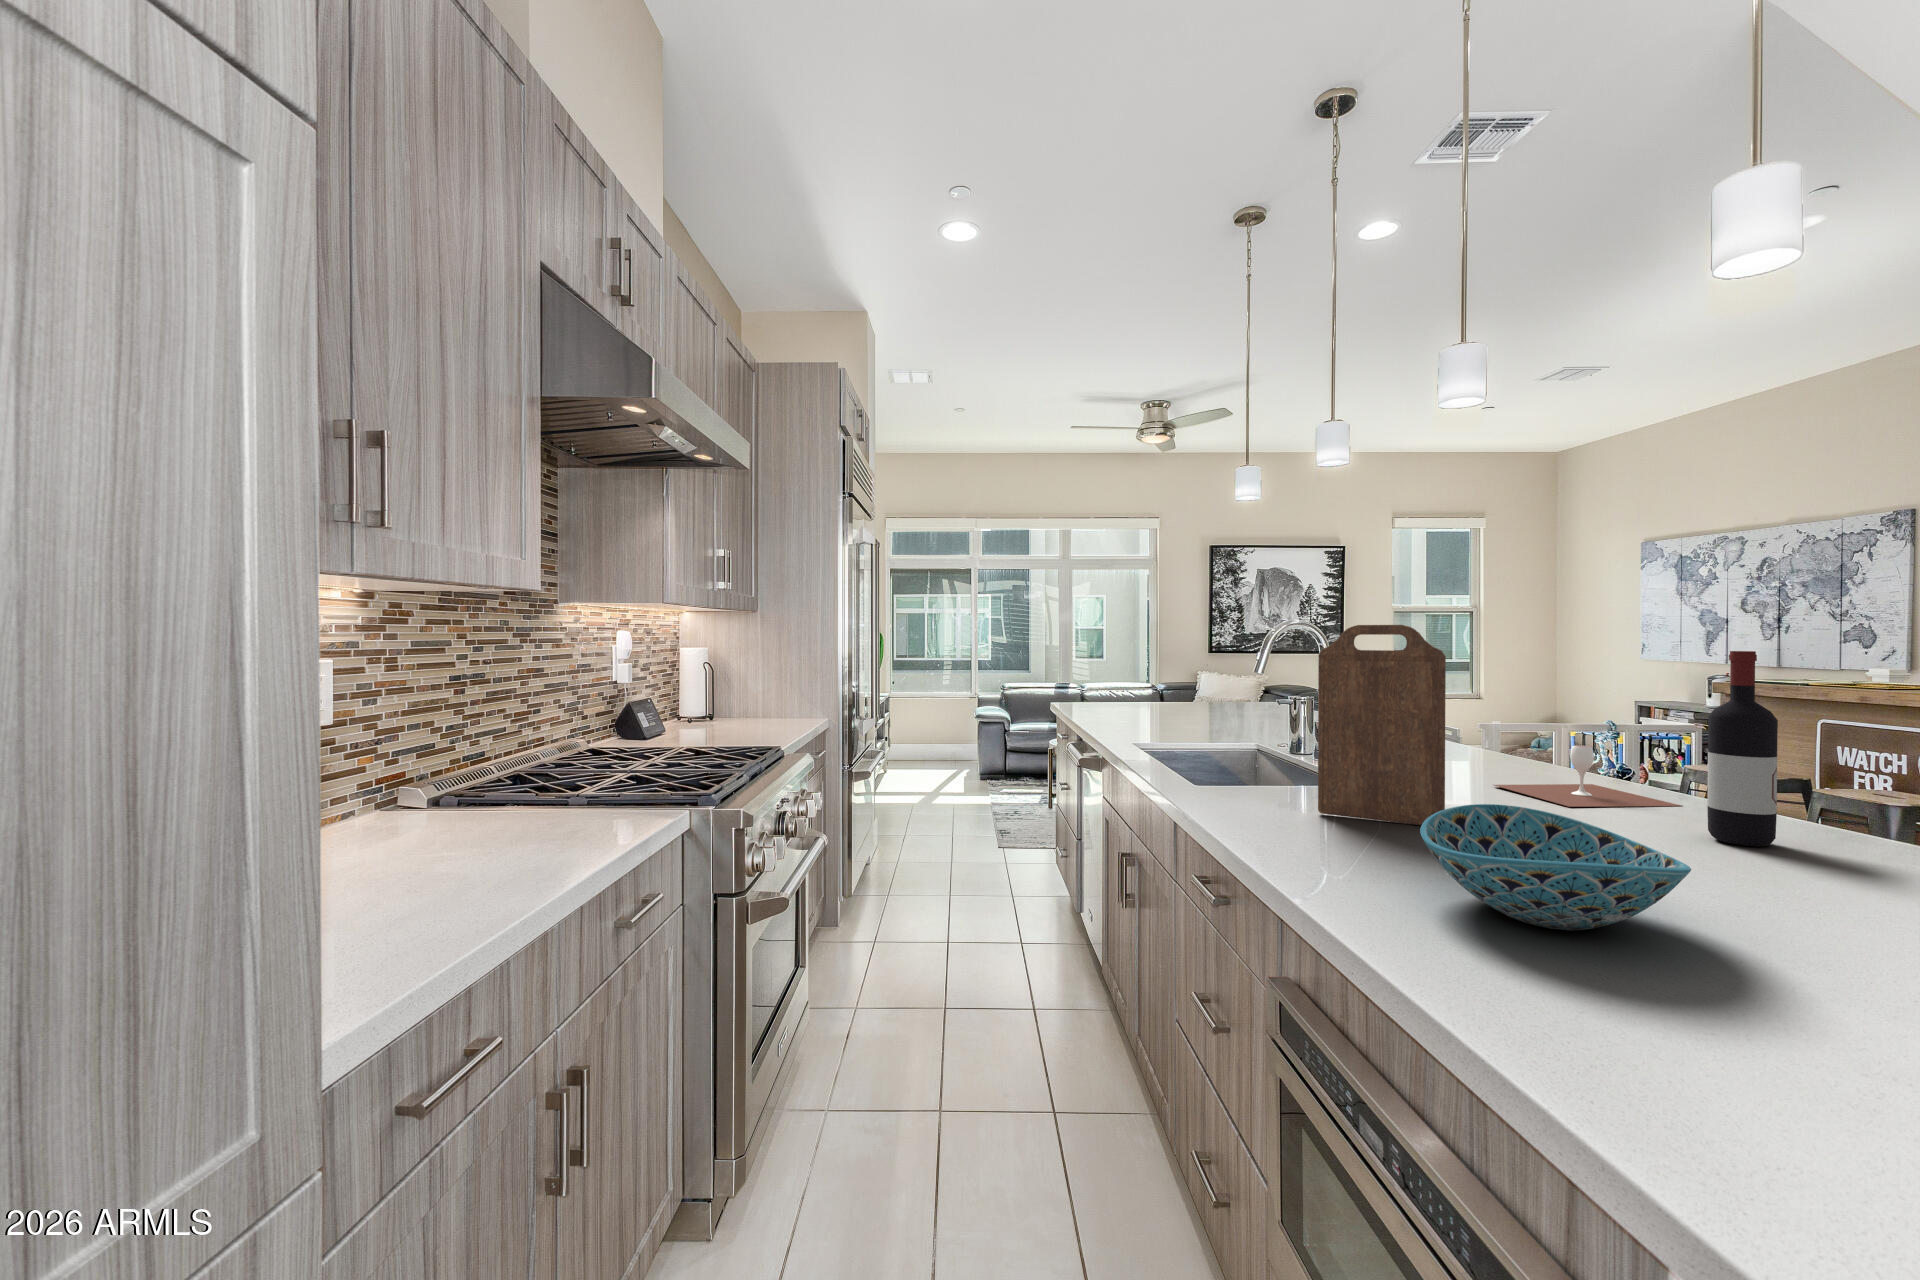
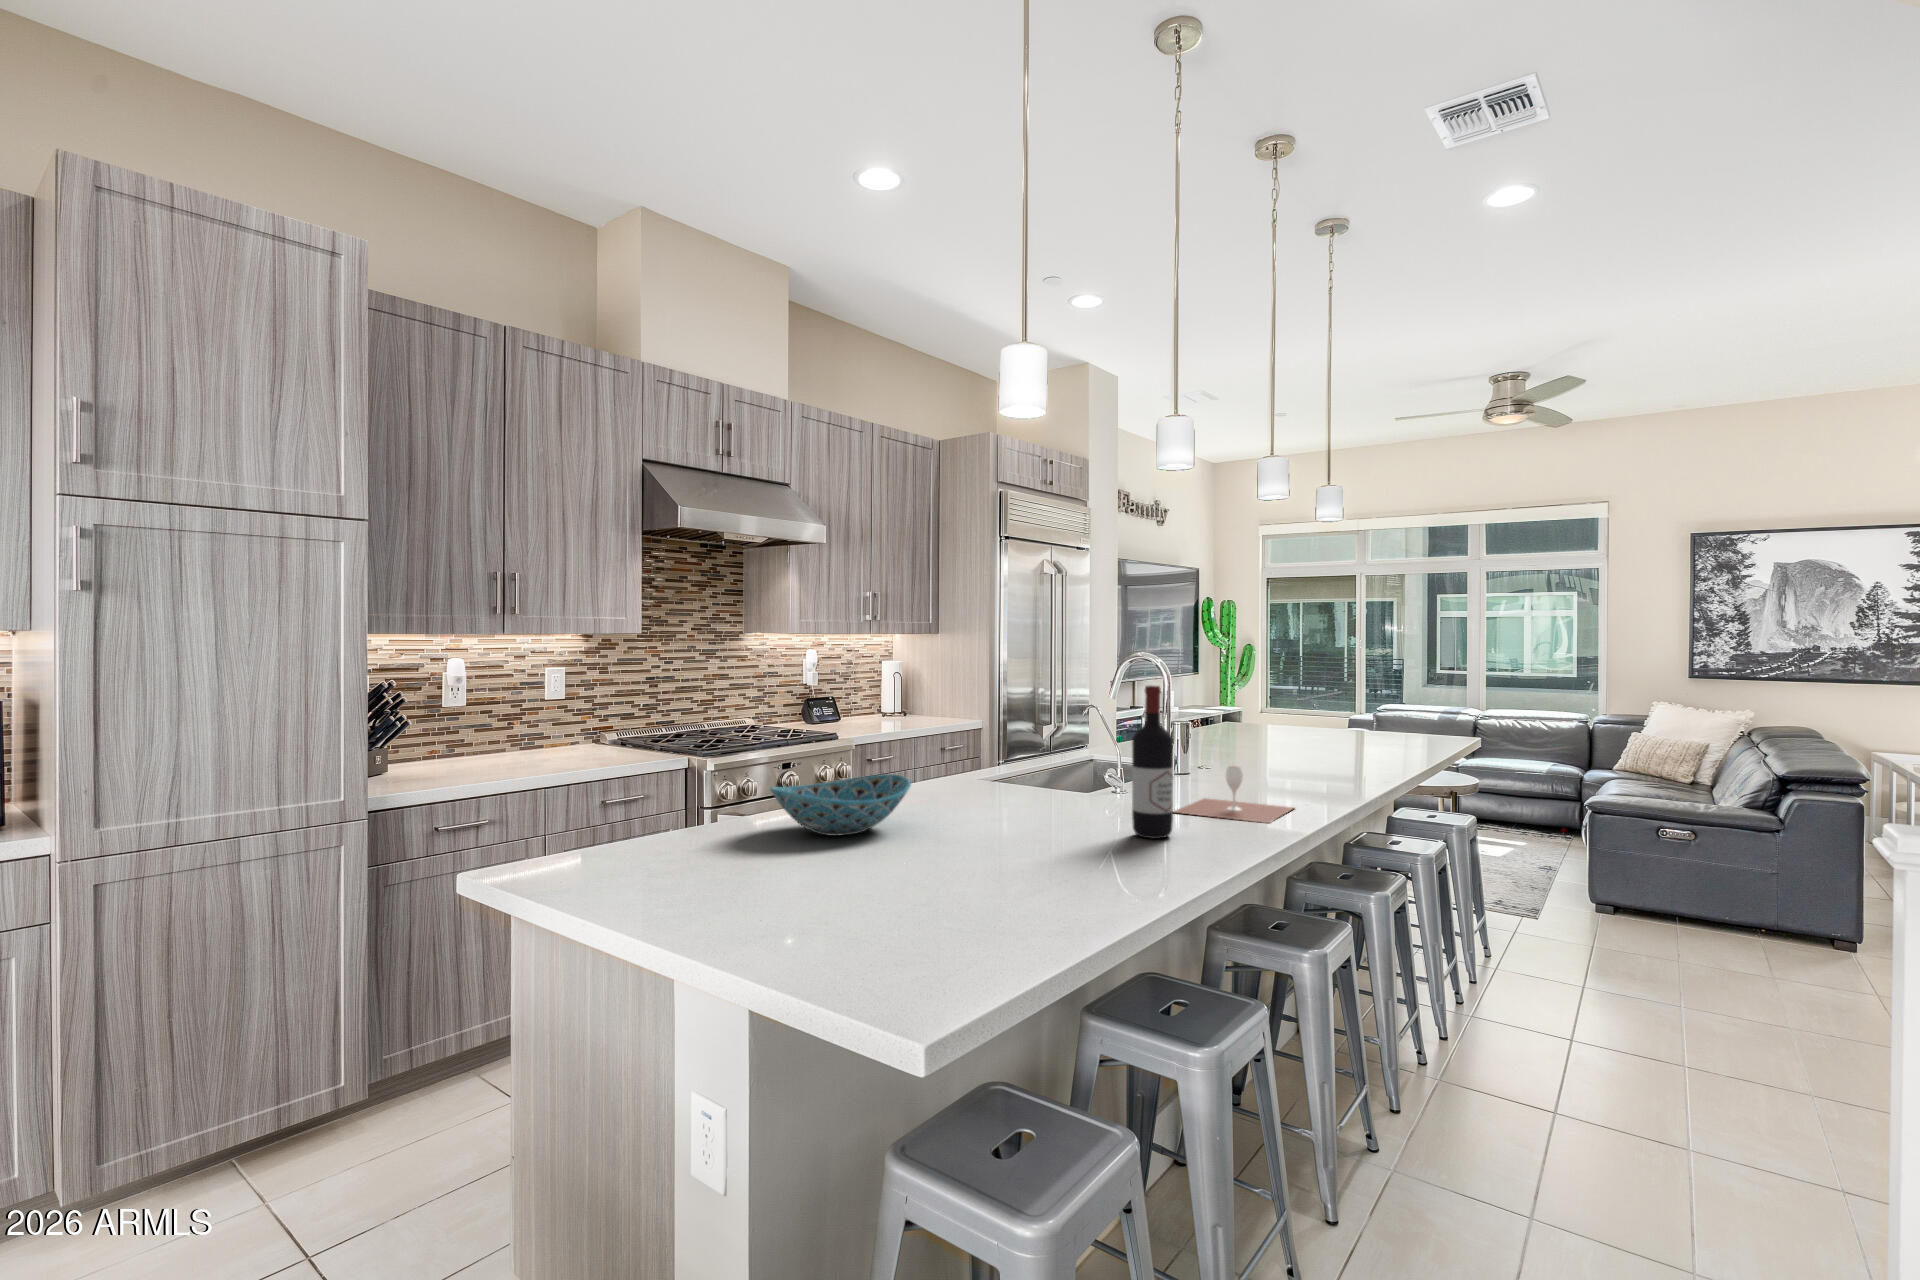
cutting board: present [1318,625,1446,825] -> none [983,659,1019,808]

